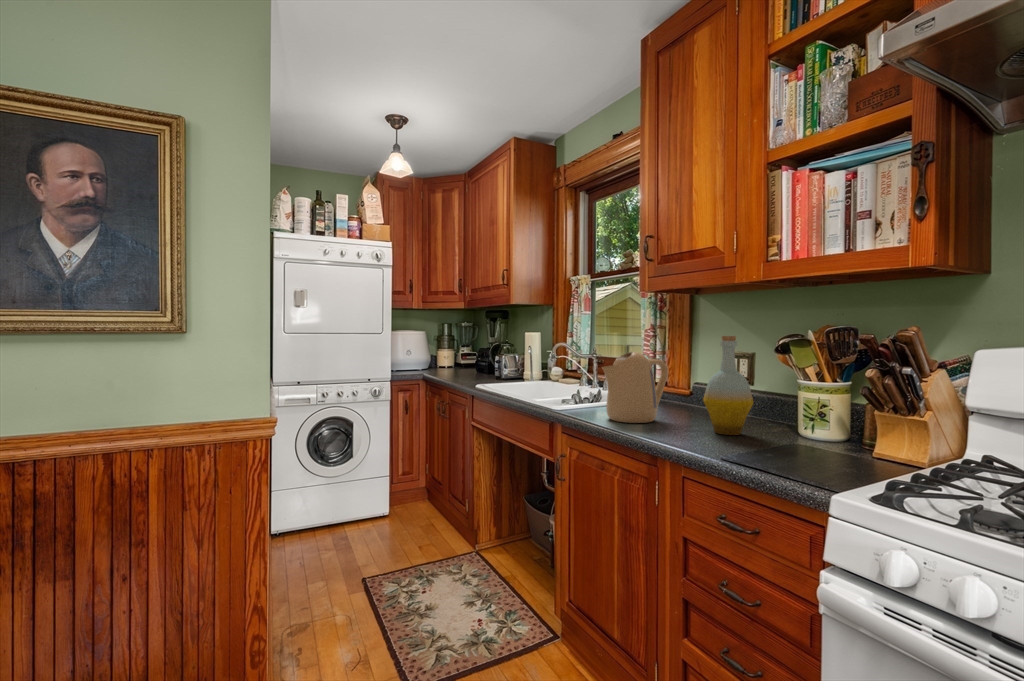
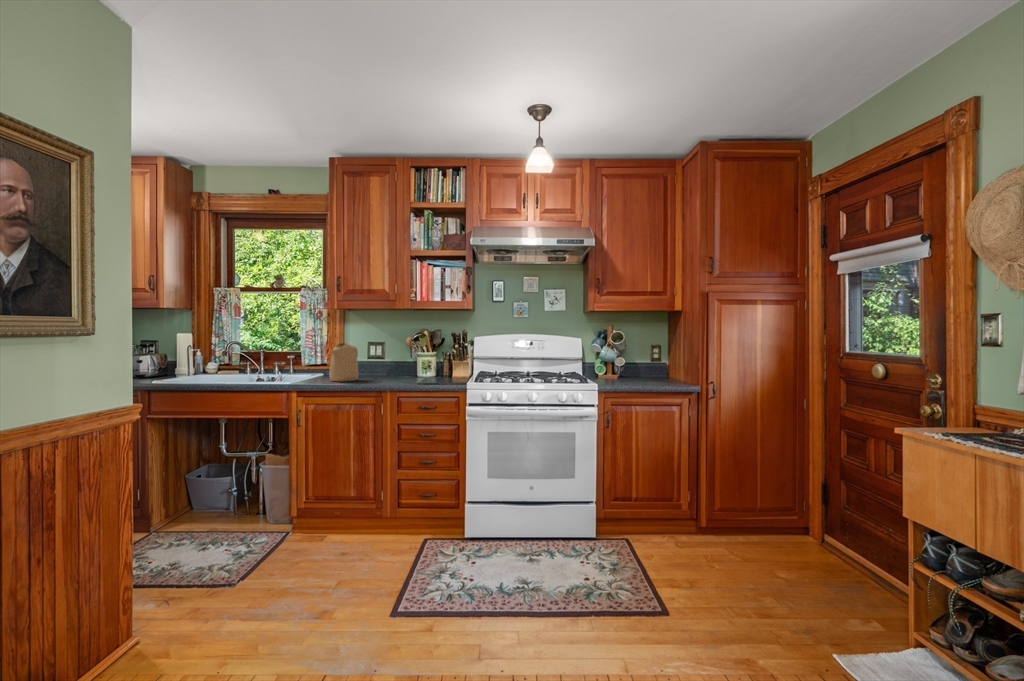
bottle: present [703,336,753,435] -> none [385,334,407,379]

